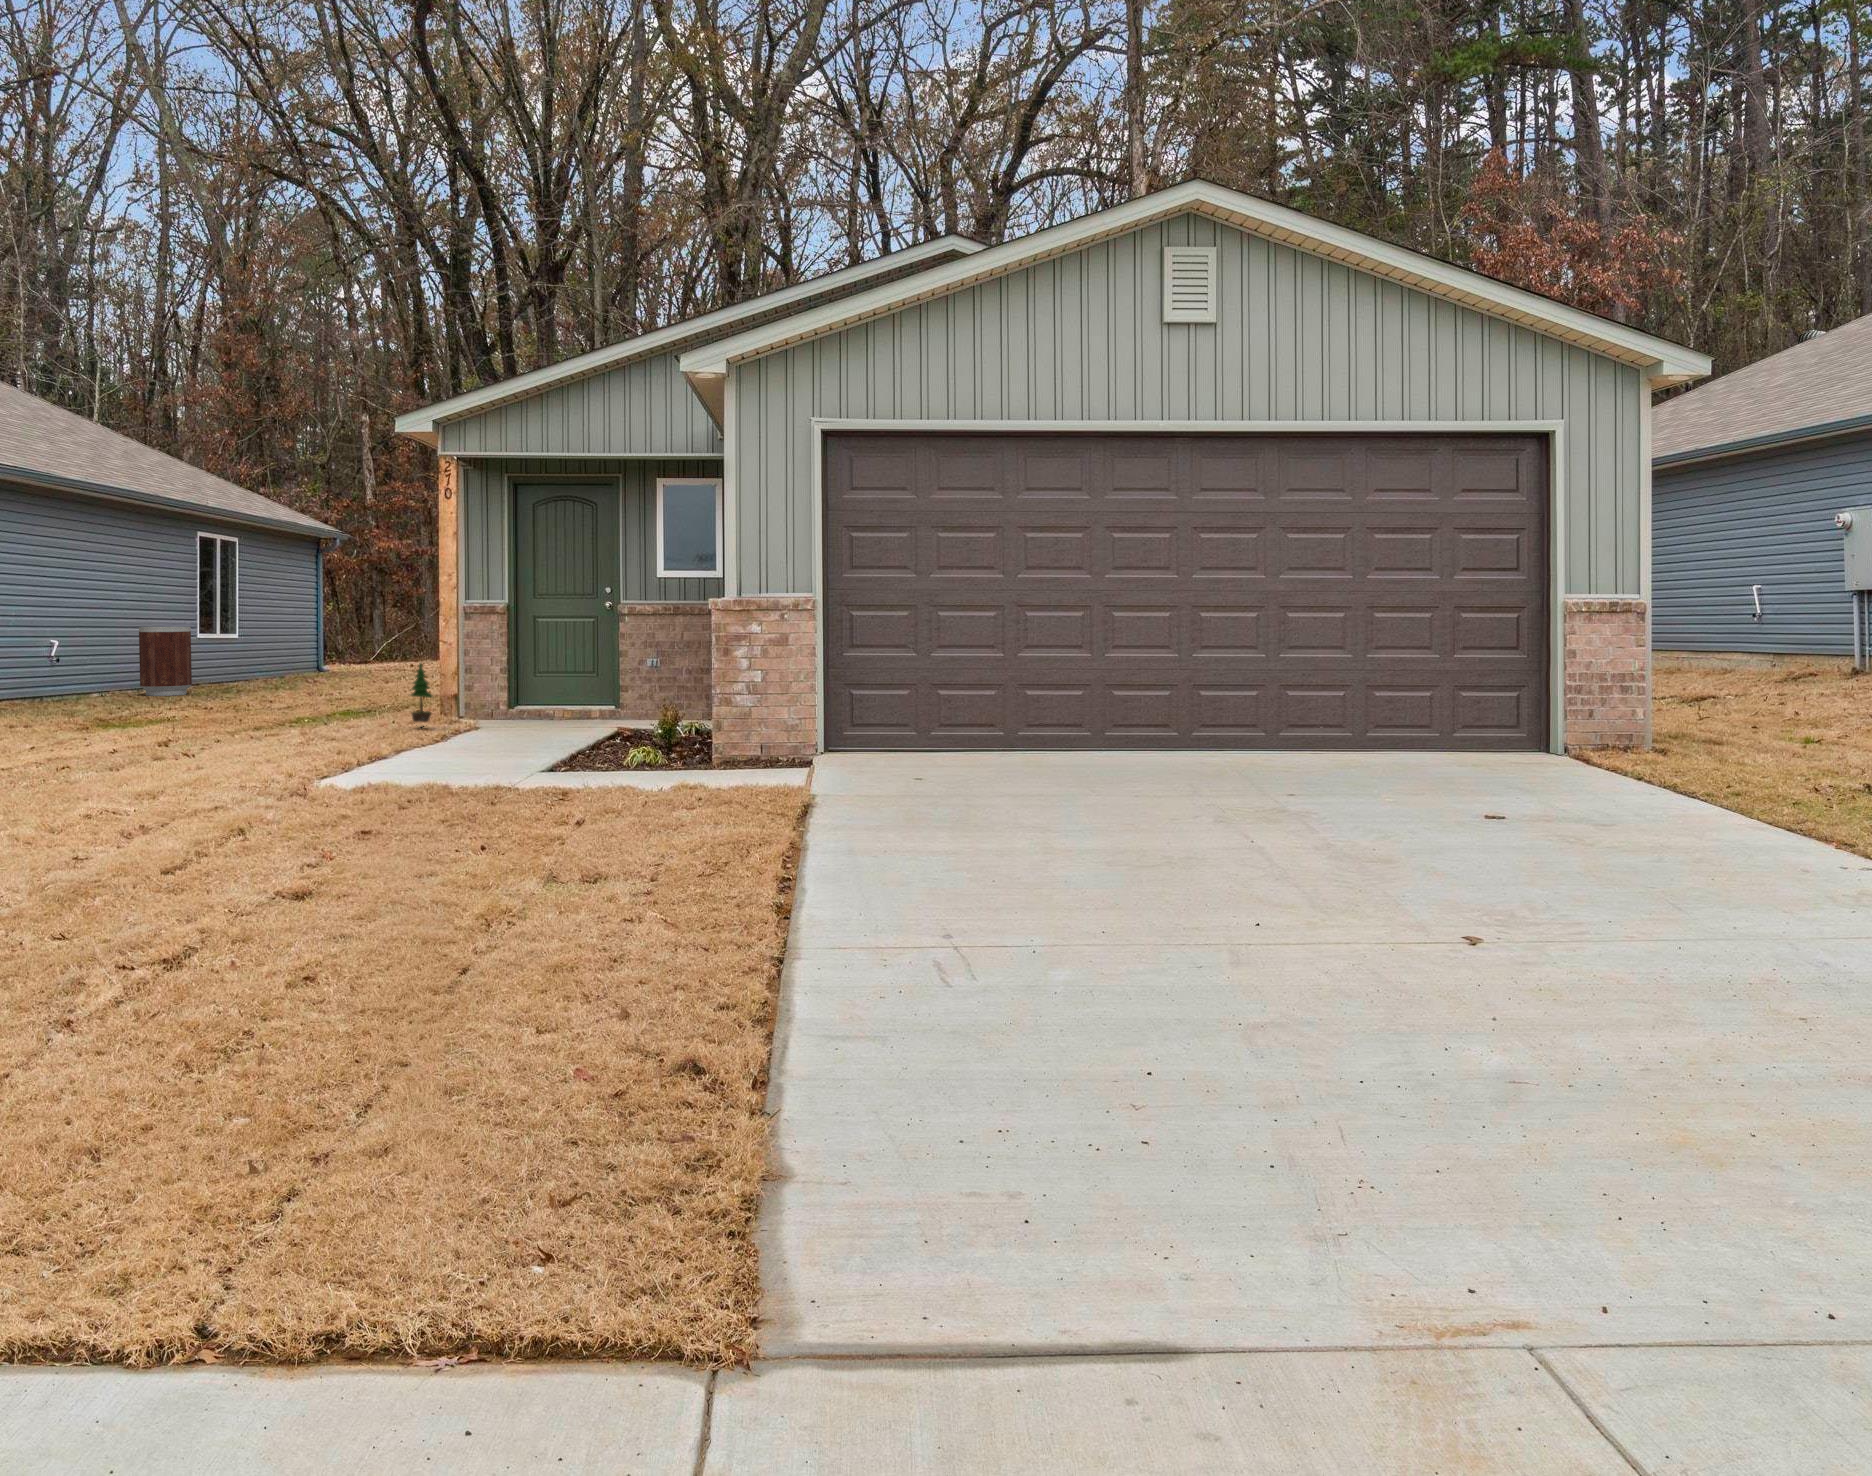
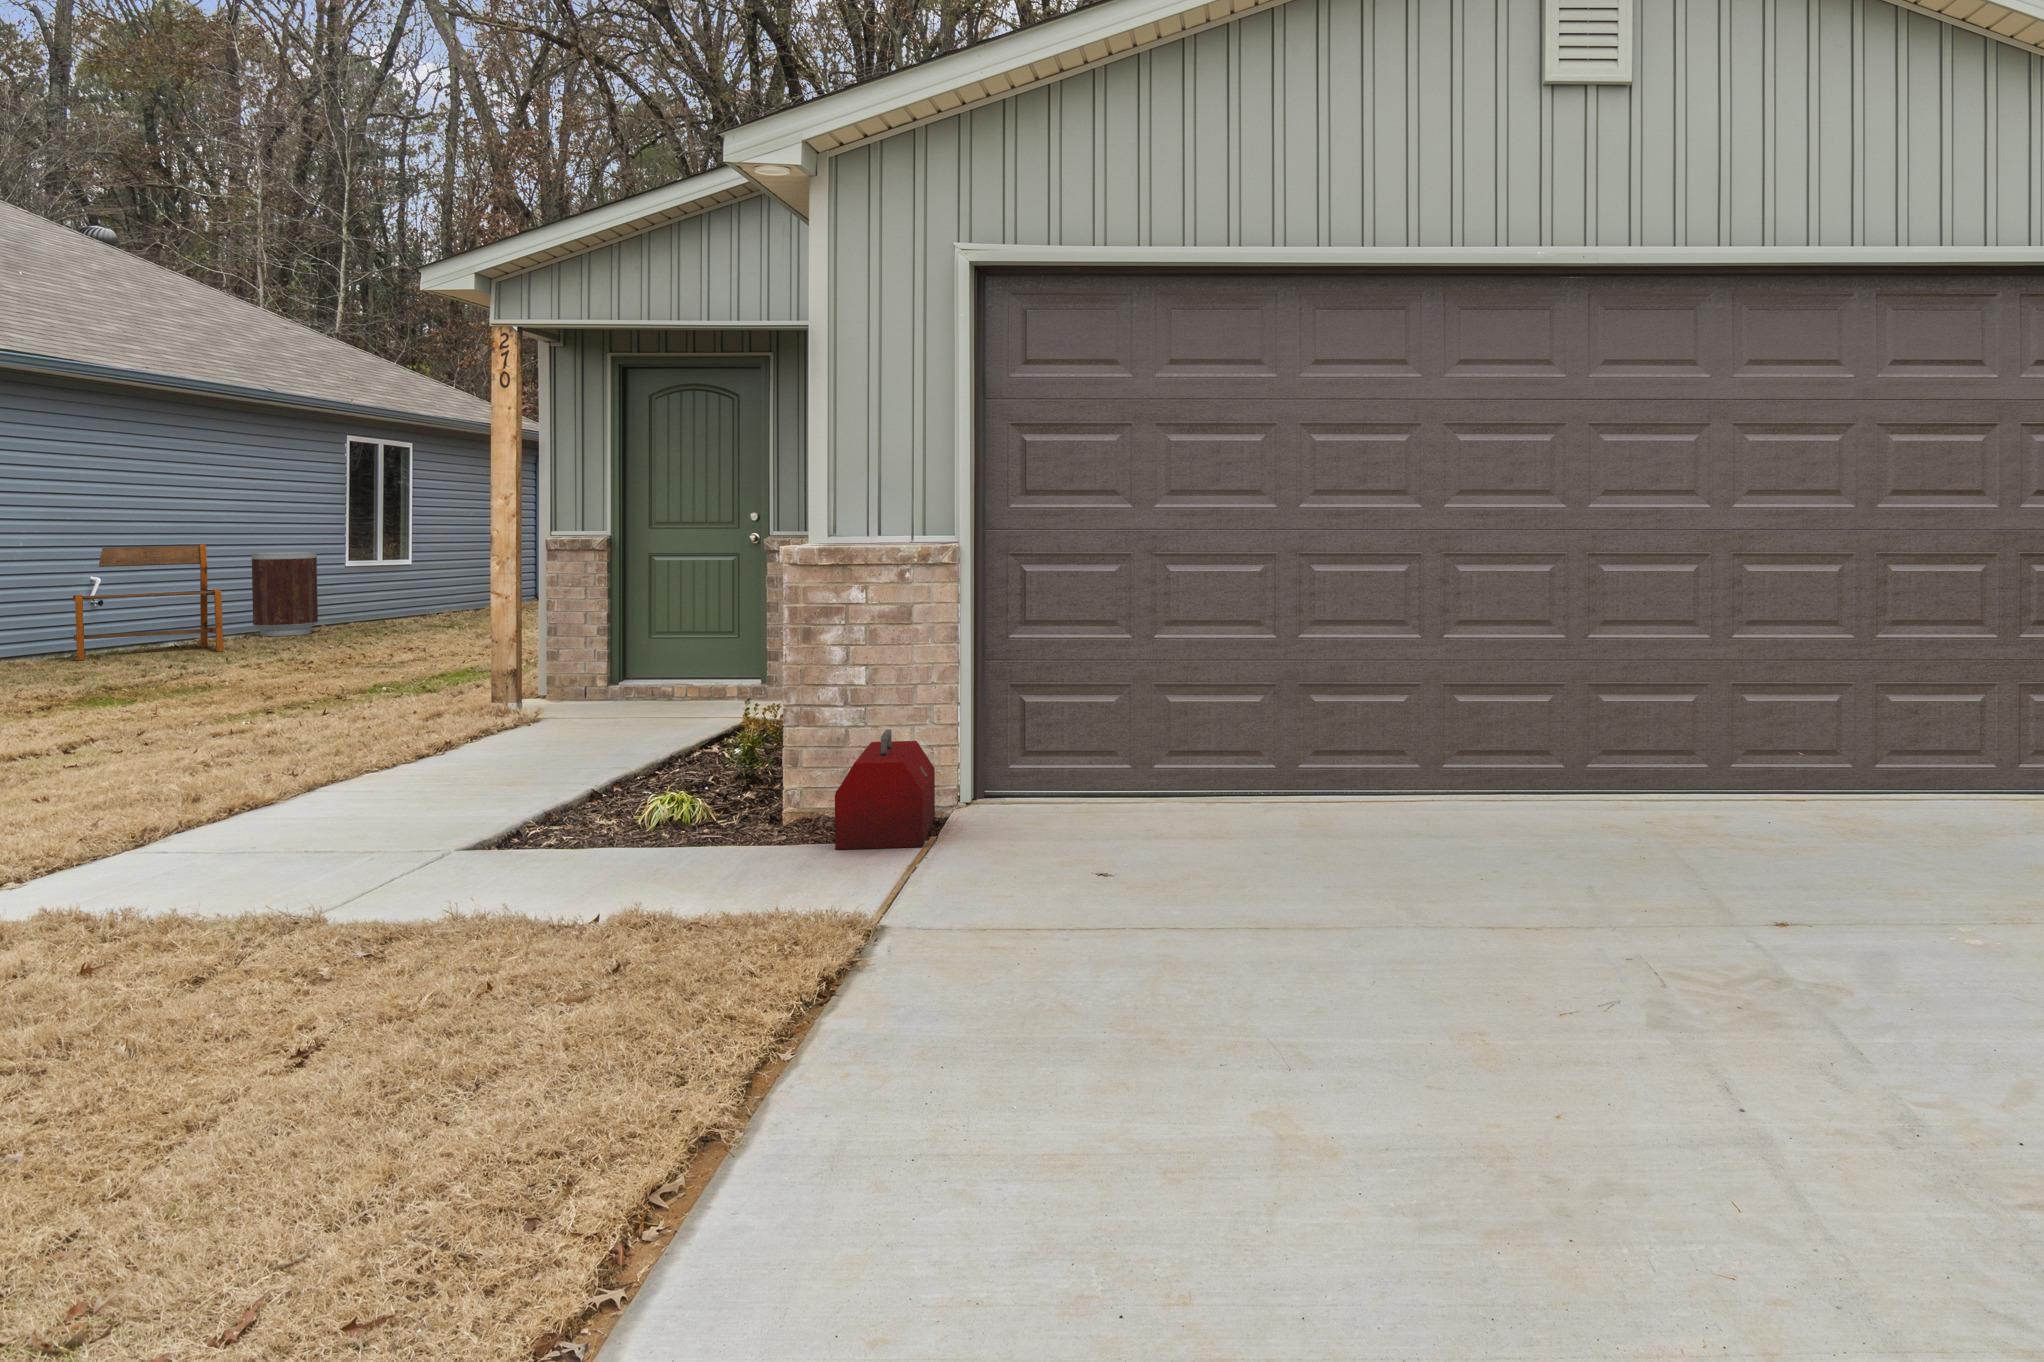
bench: none [20,618,142,709] -> present [73,544,223,660]
potted tree: present [410,663,433,728] -> none [459,615,496,708]
toolbox: none [755,708,807,773] -> present [835,730,935,849]

